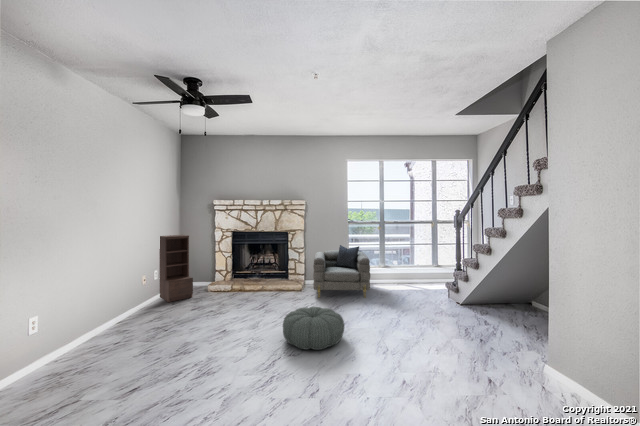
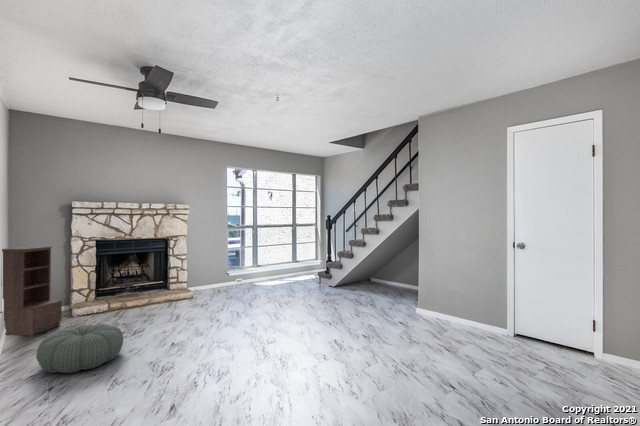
armchair: present [313,245,370,297] -> none [201,249,265,301]
pouf: present [283,307,344,350] -> present [36,324,123,373]

